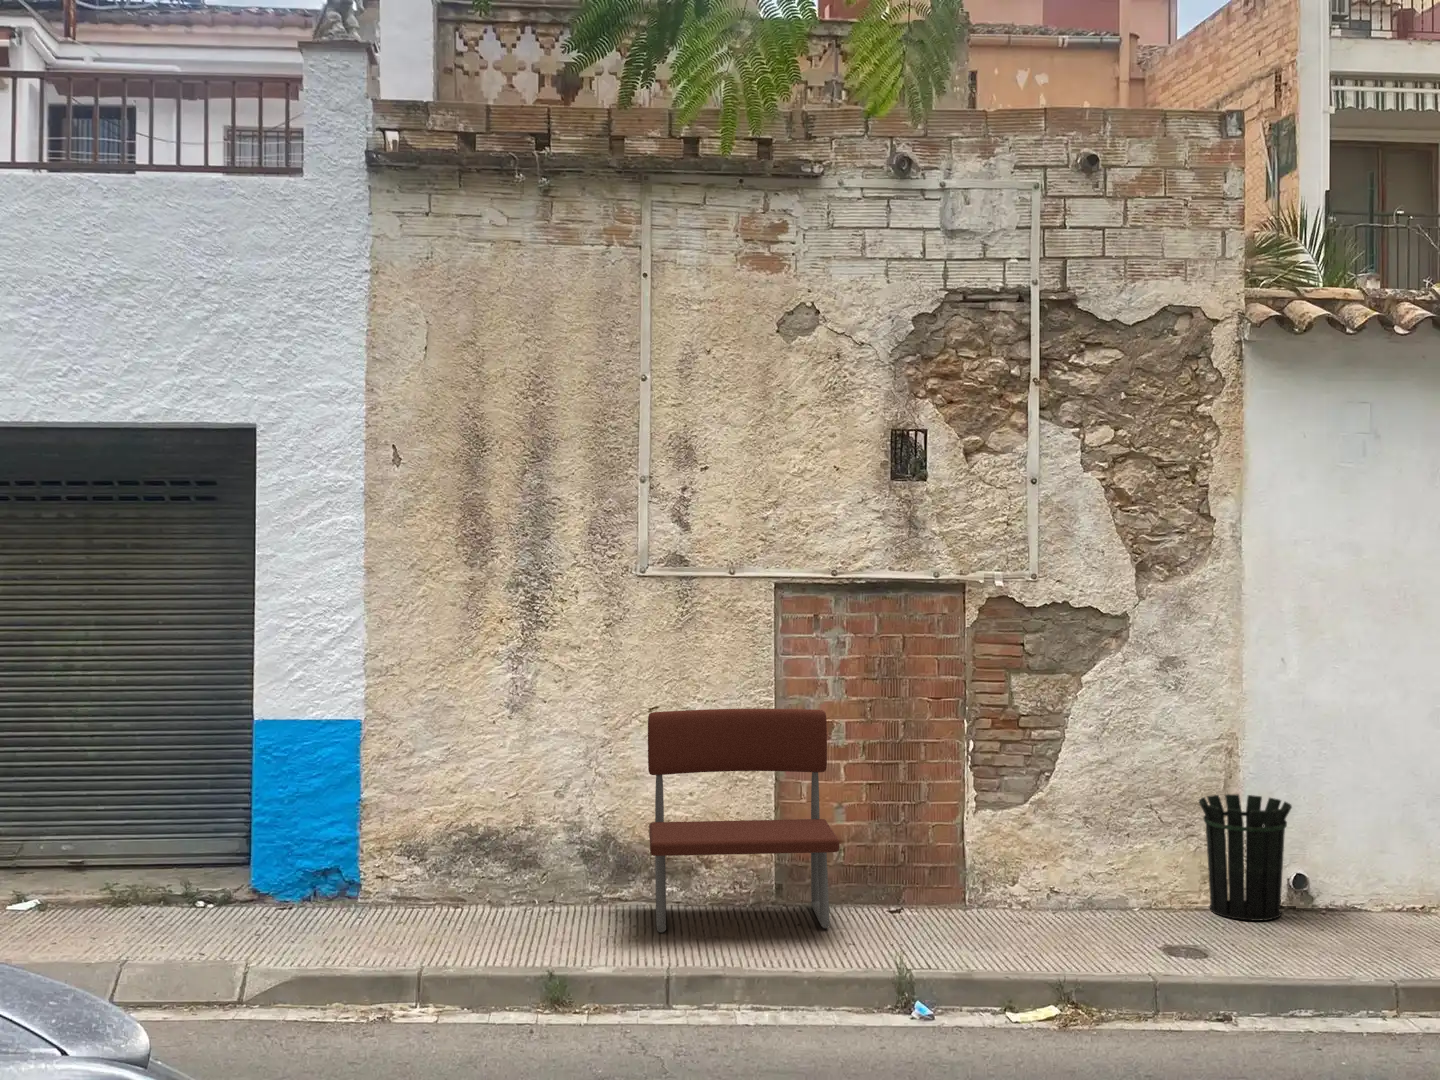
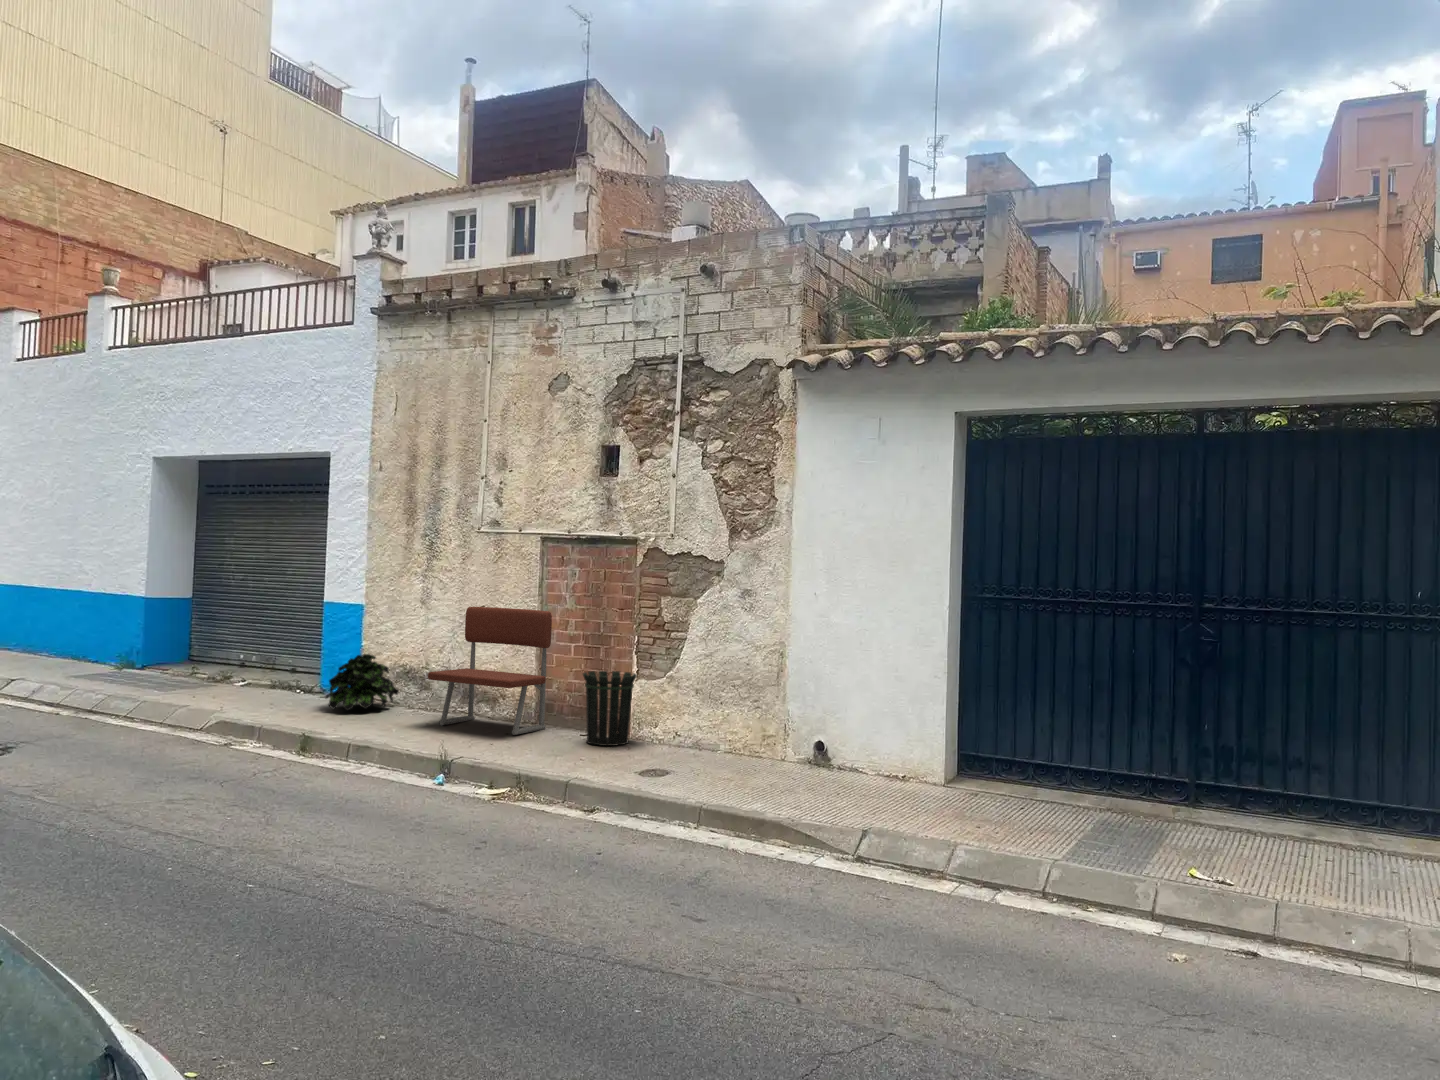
waste bin: present [1199,794,1292,921] -> present [583,671,637,746]
potted plant: none [354,819,487,938] -> present [326,654,399,711]

